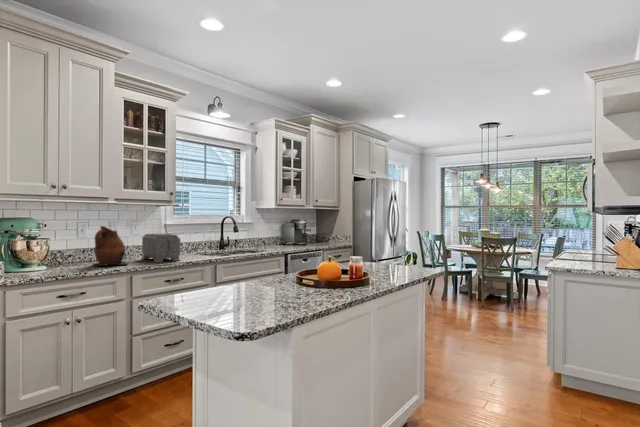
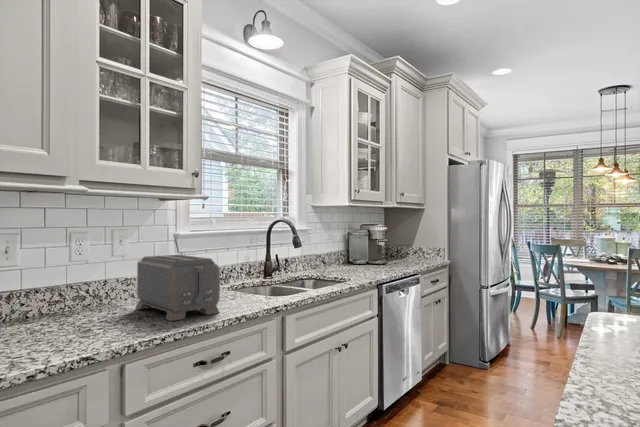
ceramic pitcher: present [93,226,128,266] -> none [22,244,113,342]

